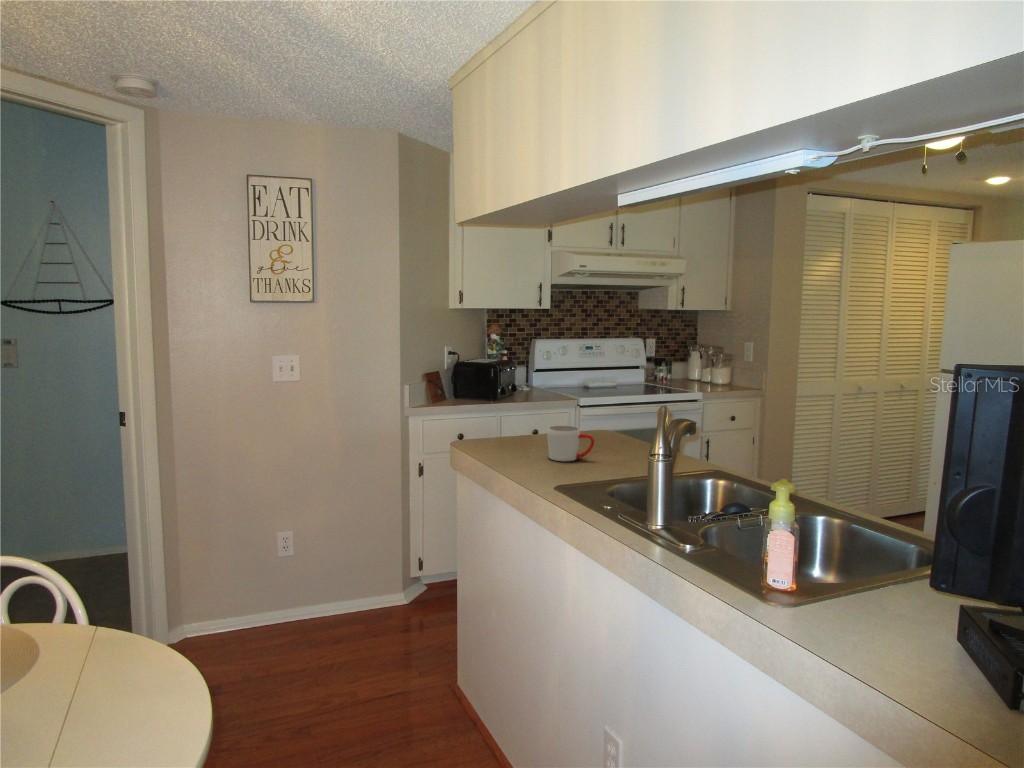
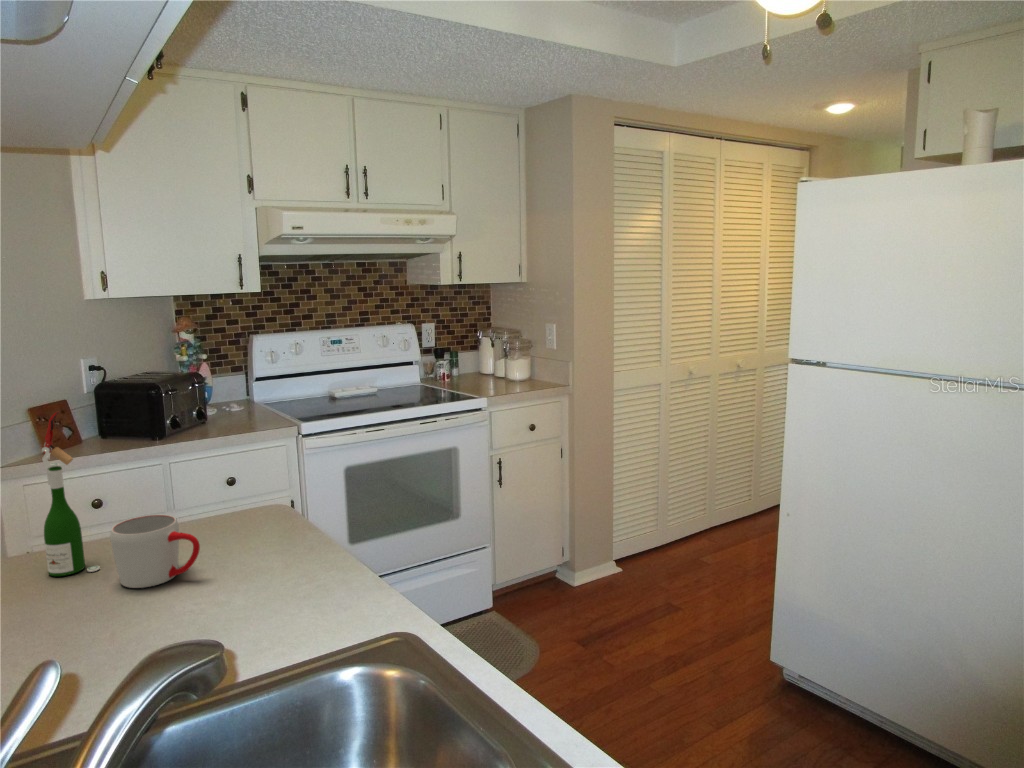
wine bottle: none [506,366,531,454] -> present [42,412,100,576]

